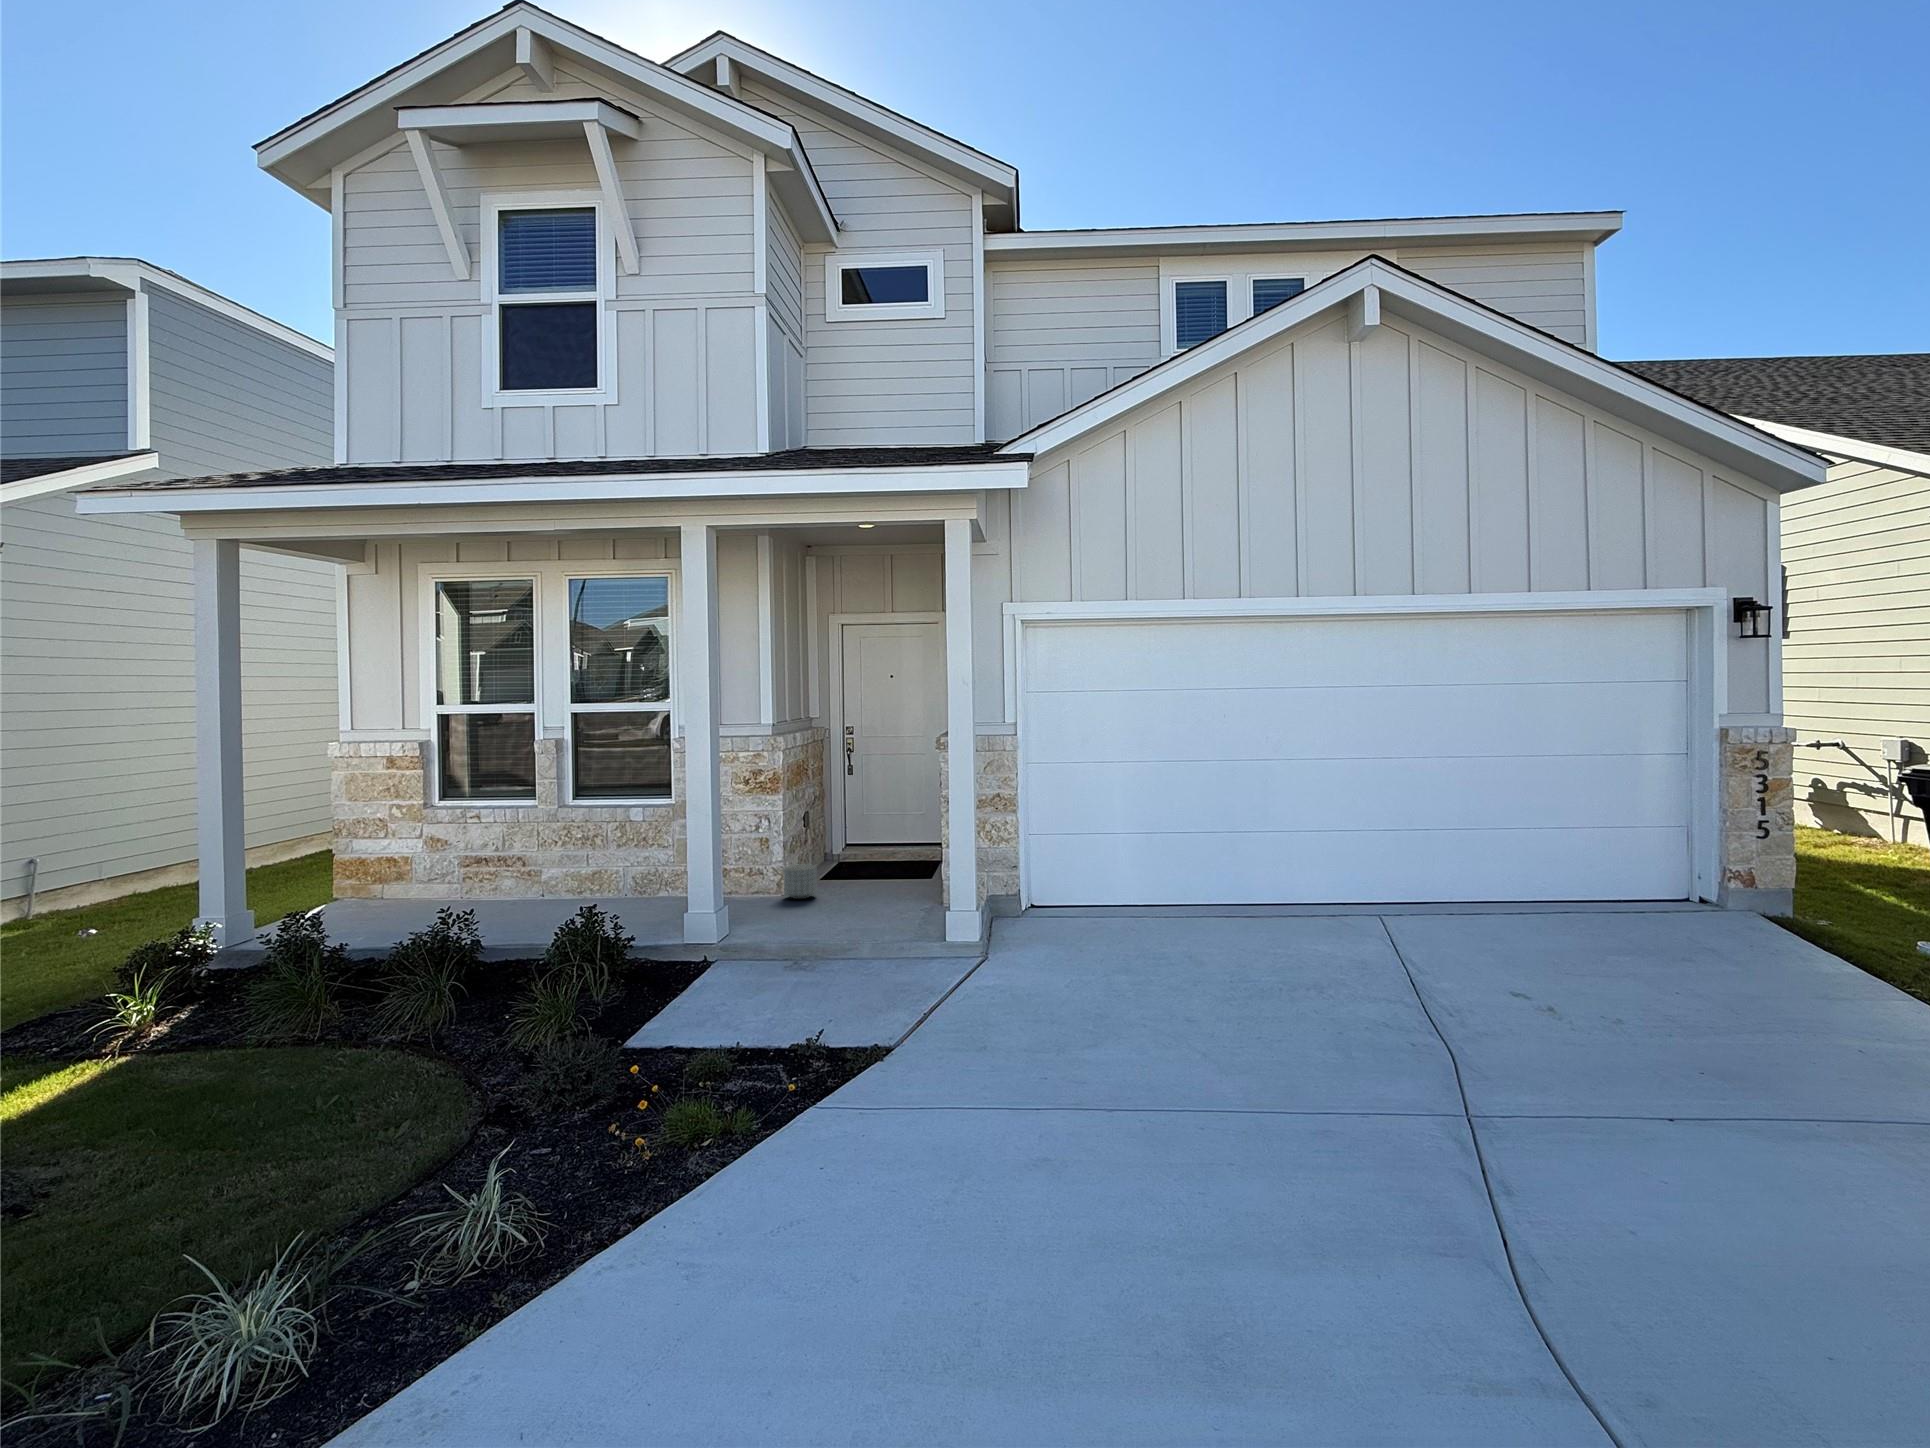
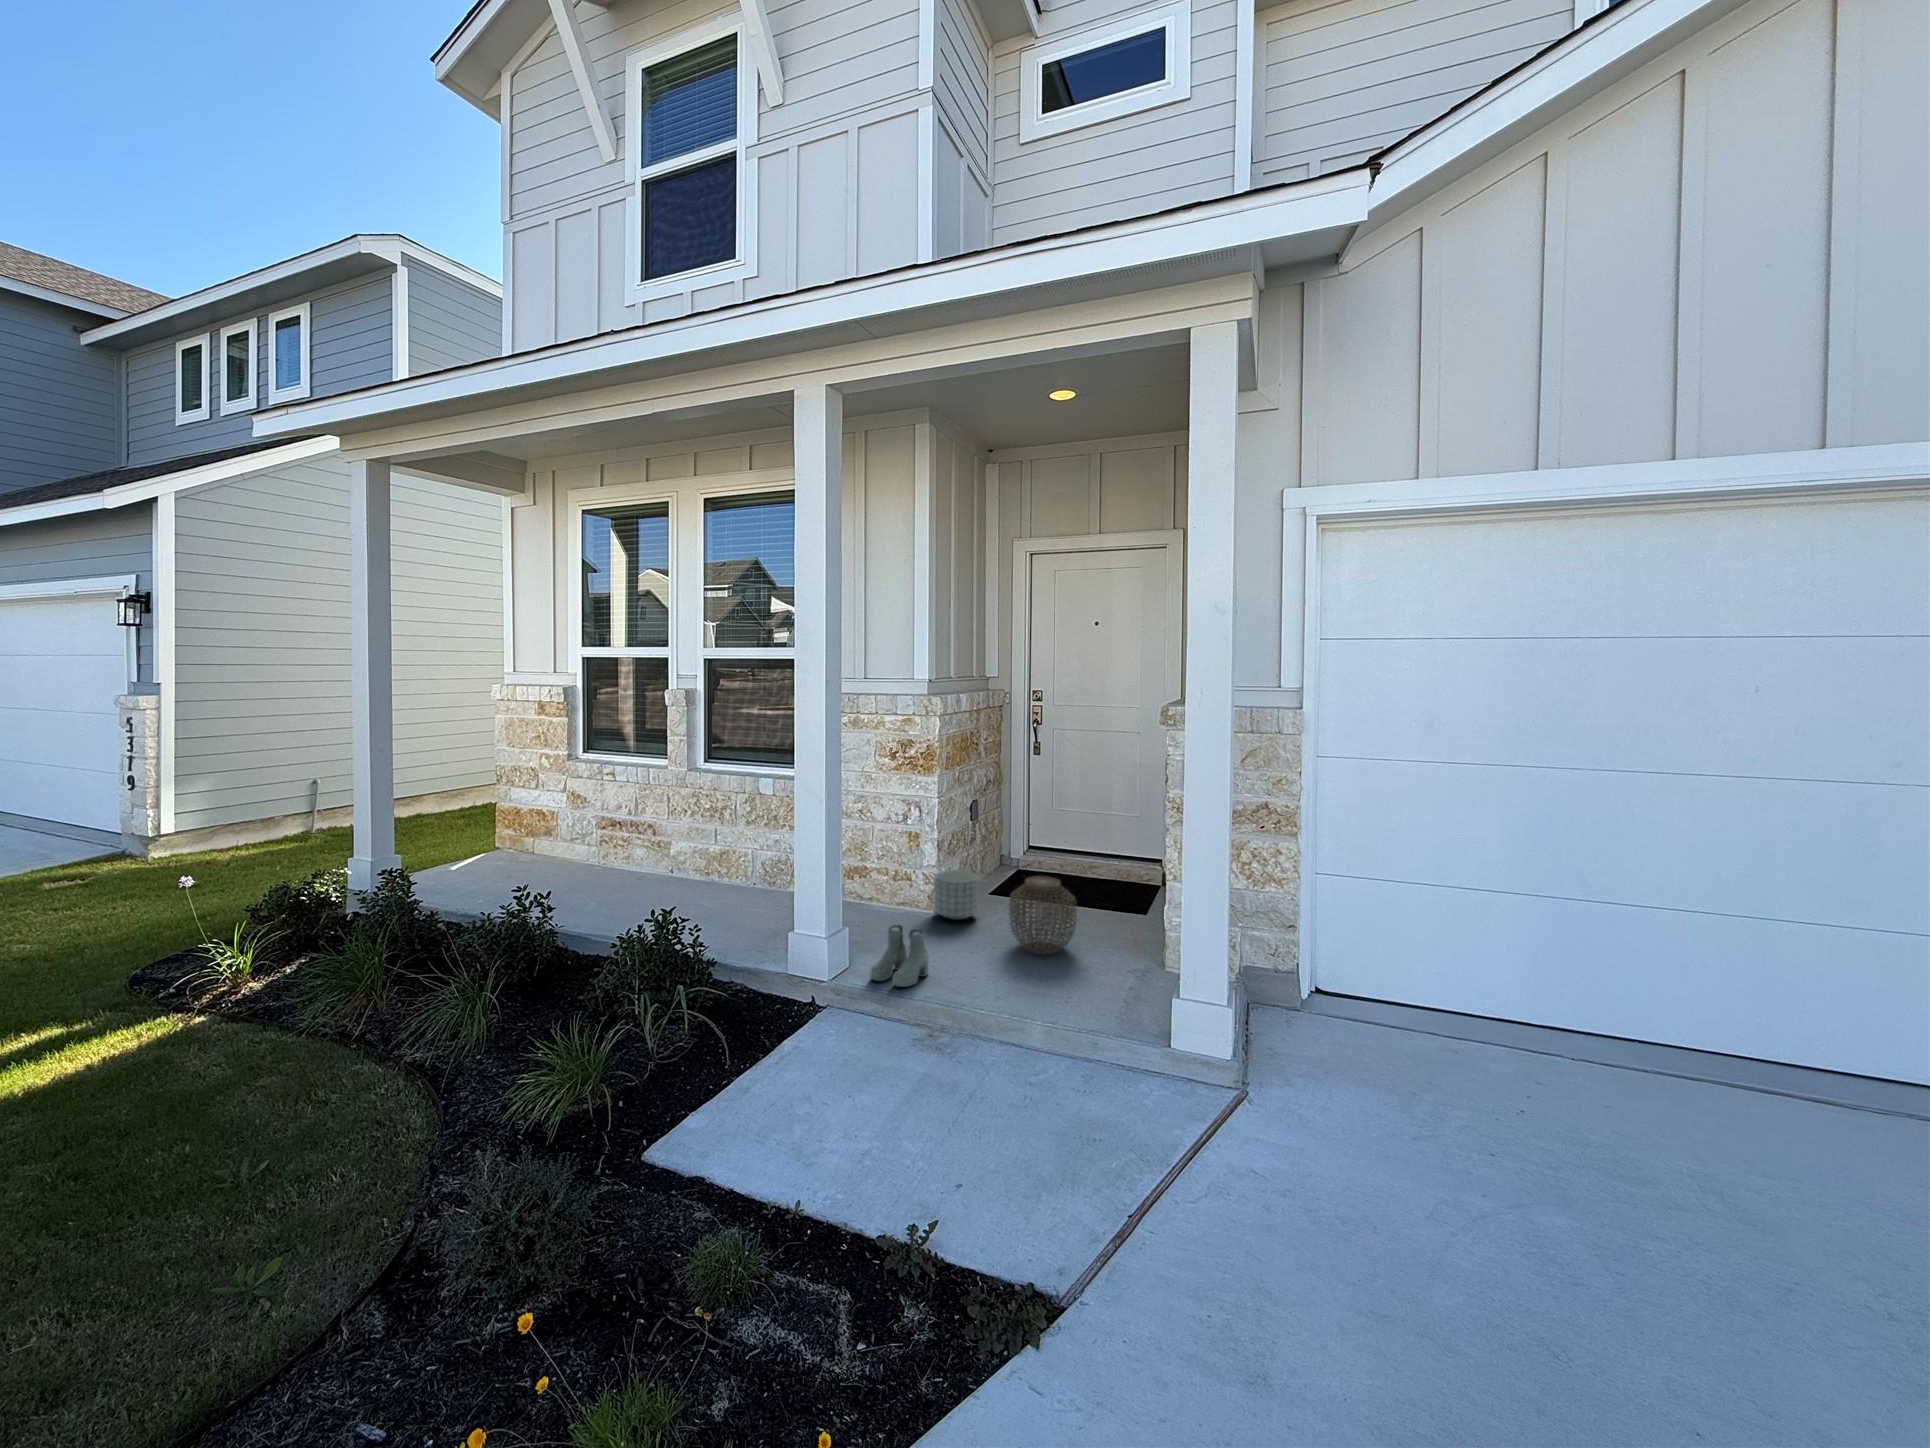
woven basket: none [842,857,887,908] -> present [1009,876,1076,955]
boots: none [753,893,791,928] -> present [870,925,928,987]

